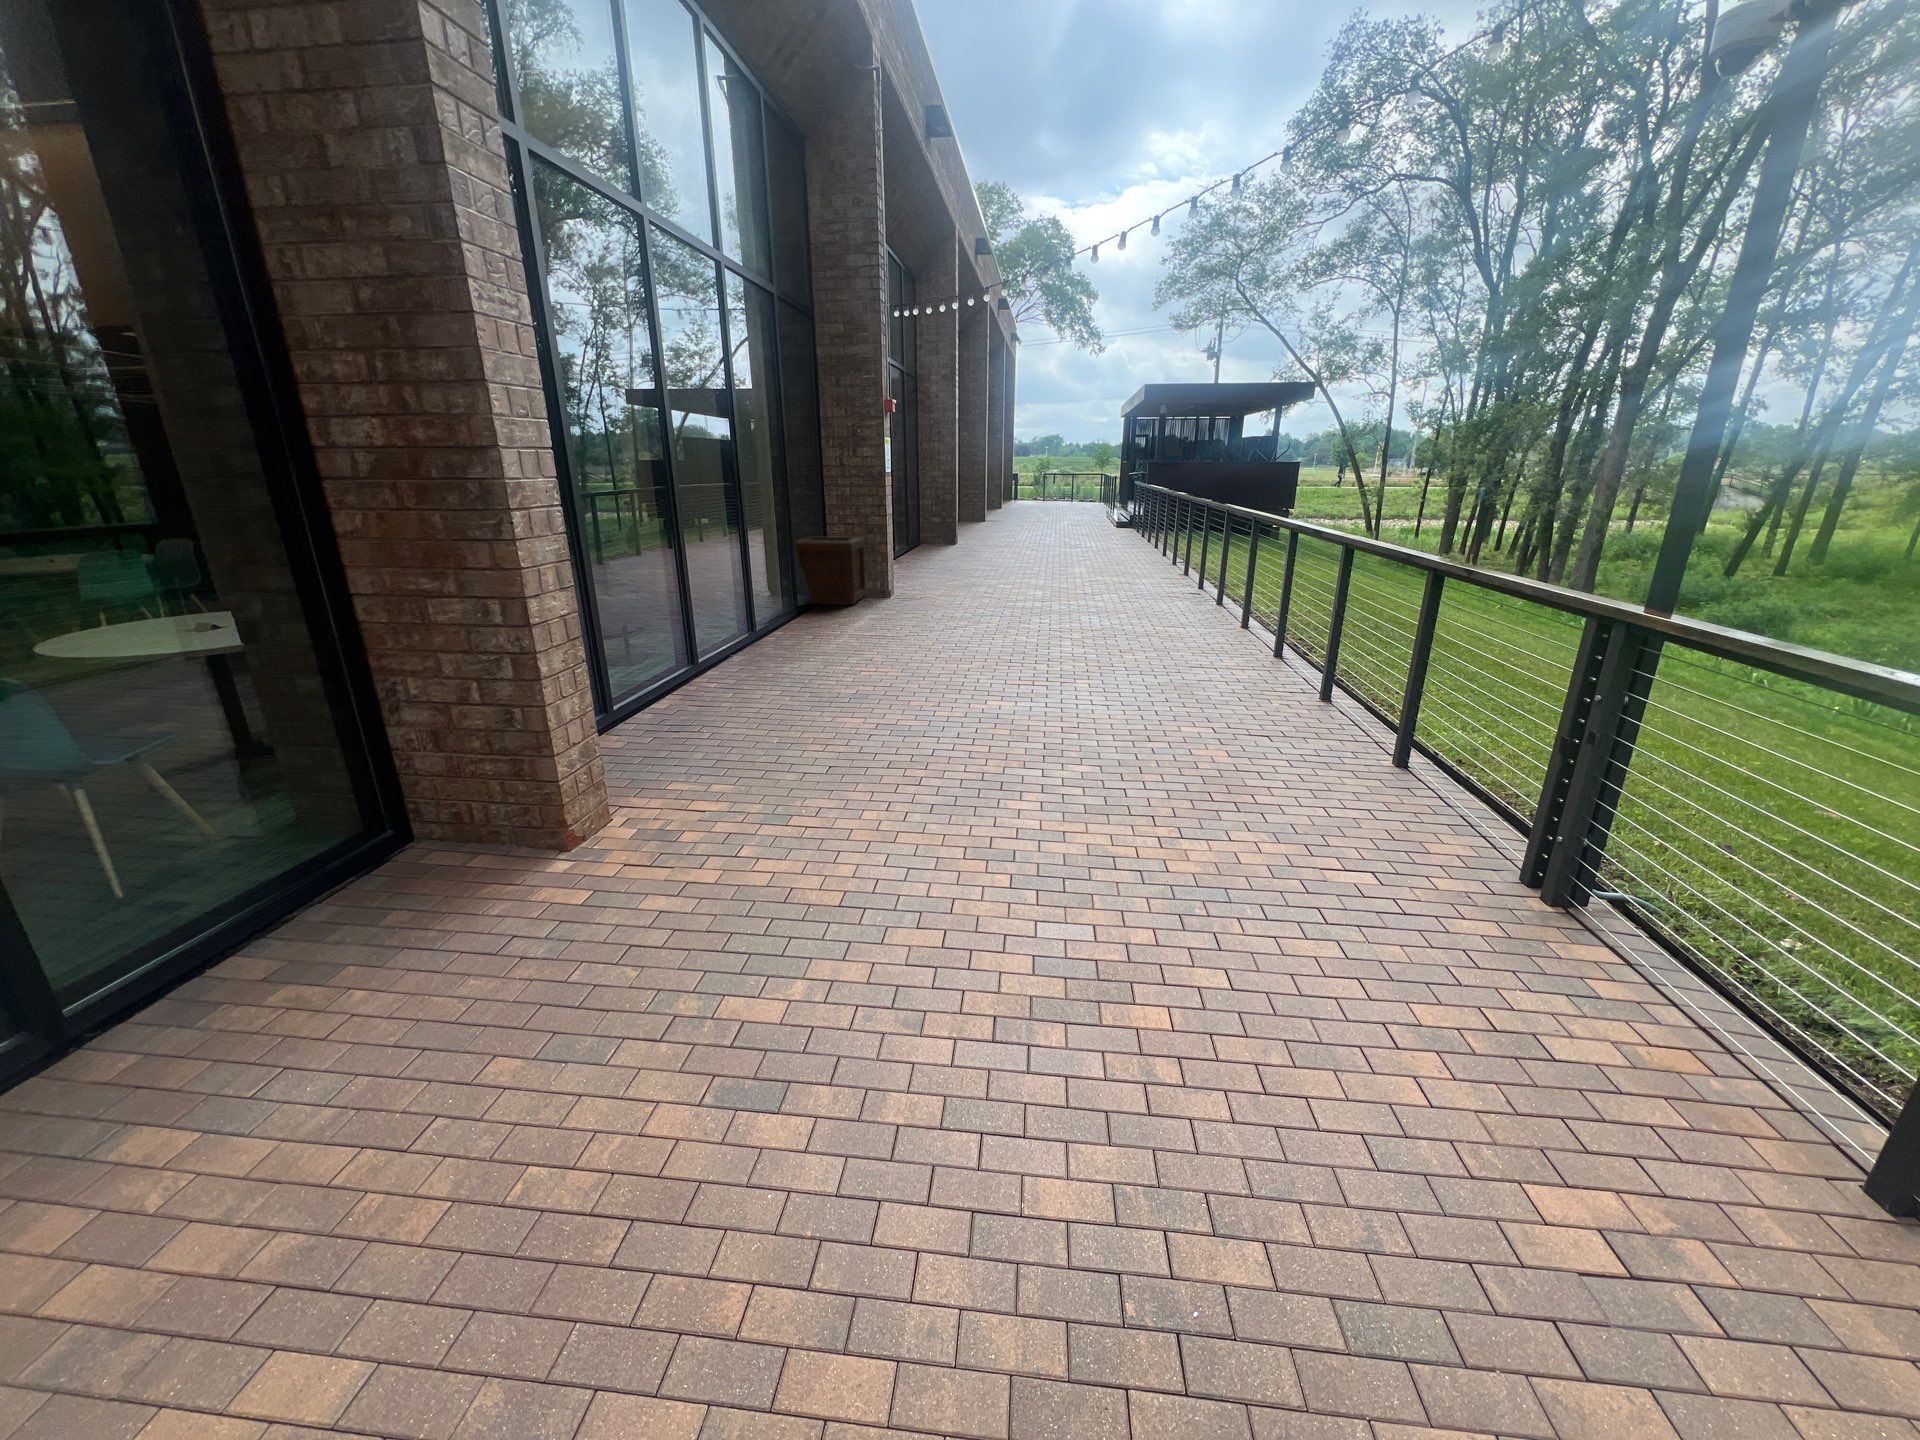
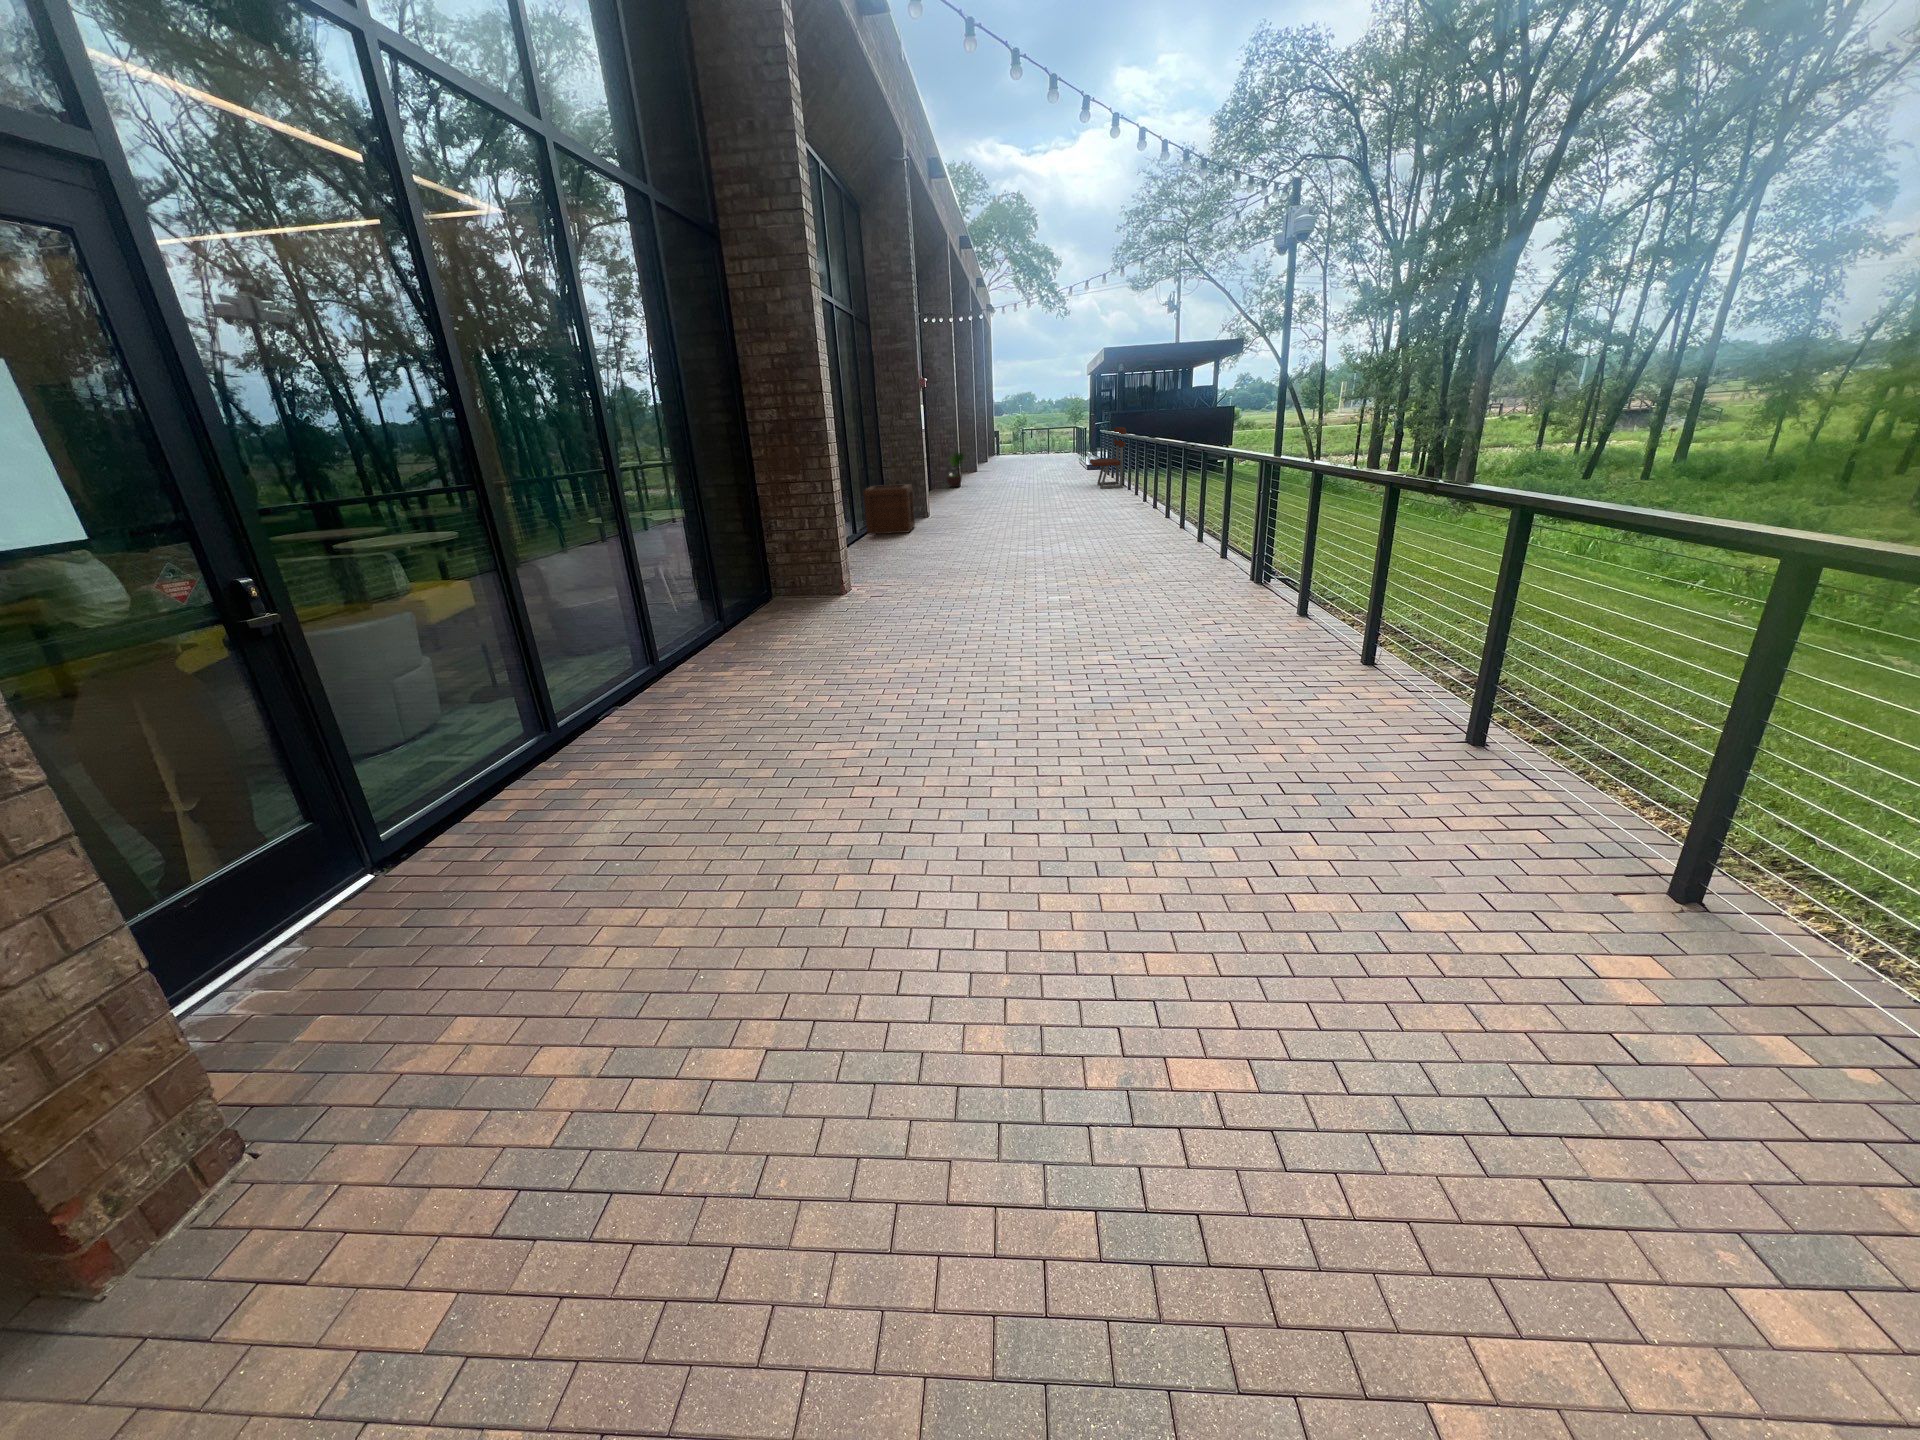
bench: none [1116,477,1163,553] -> present [1090,427,1126,489]
potted tree: none [940,492,964,538] -> present [946,453,964,487]

